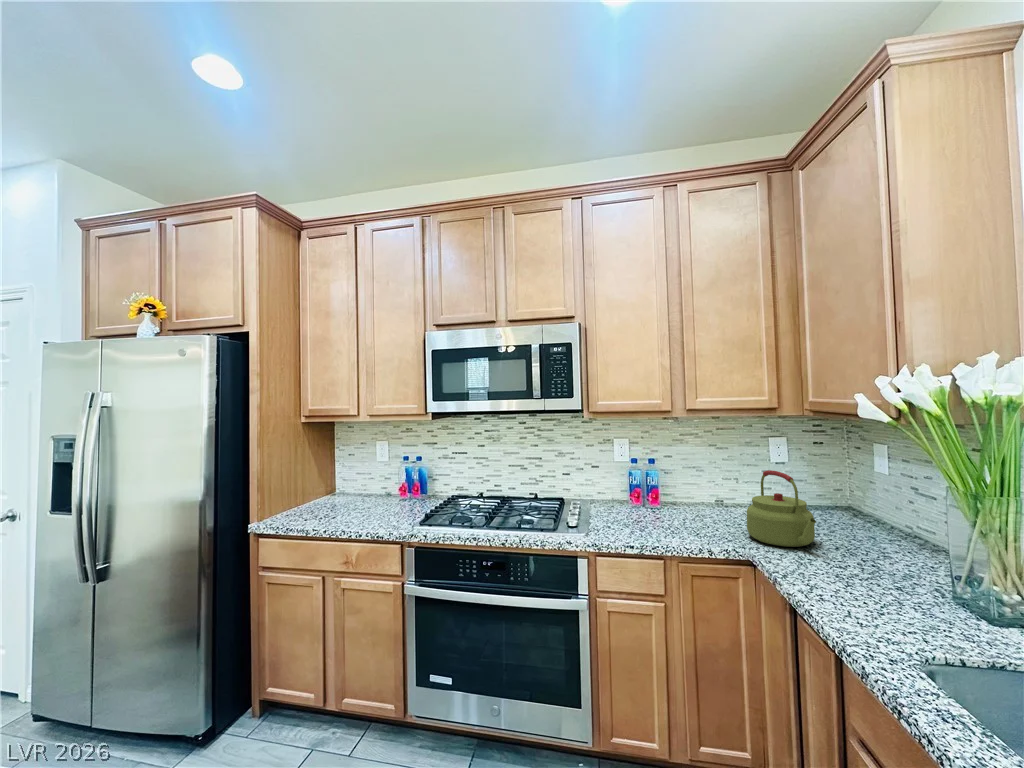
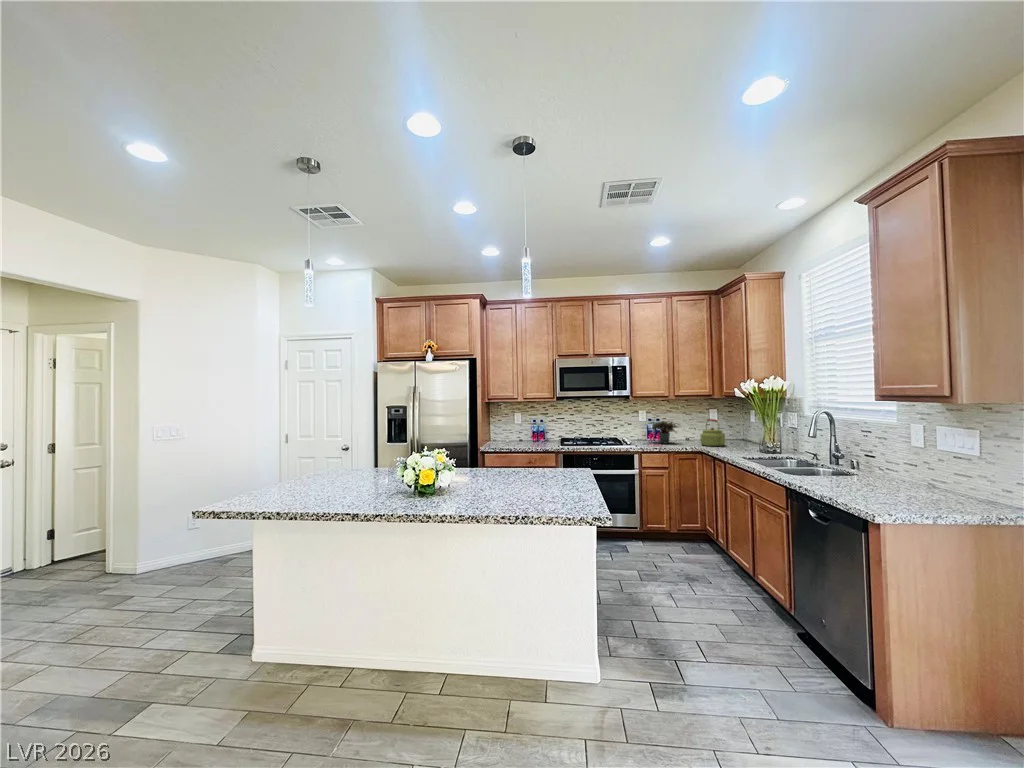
potted plant: none [618,467,703,523] -> present [648,421,678,443]

